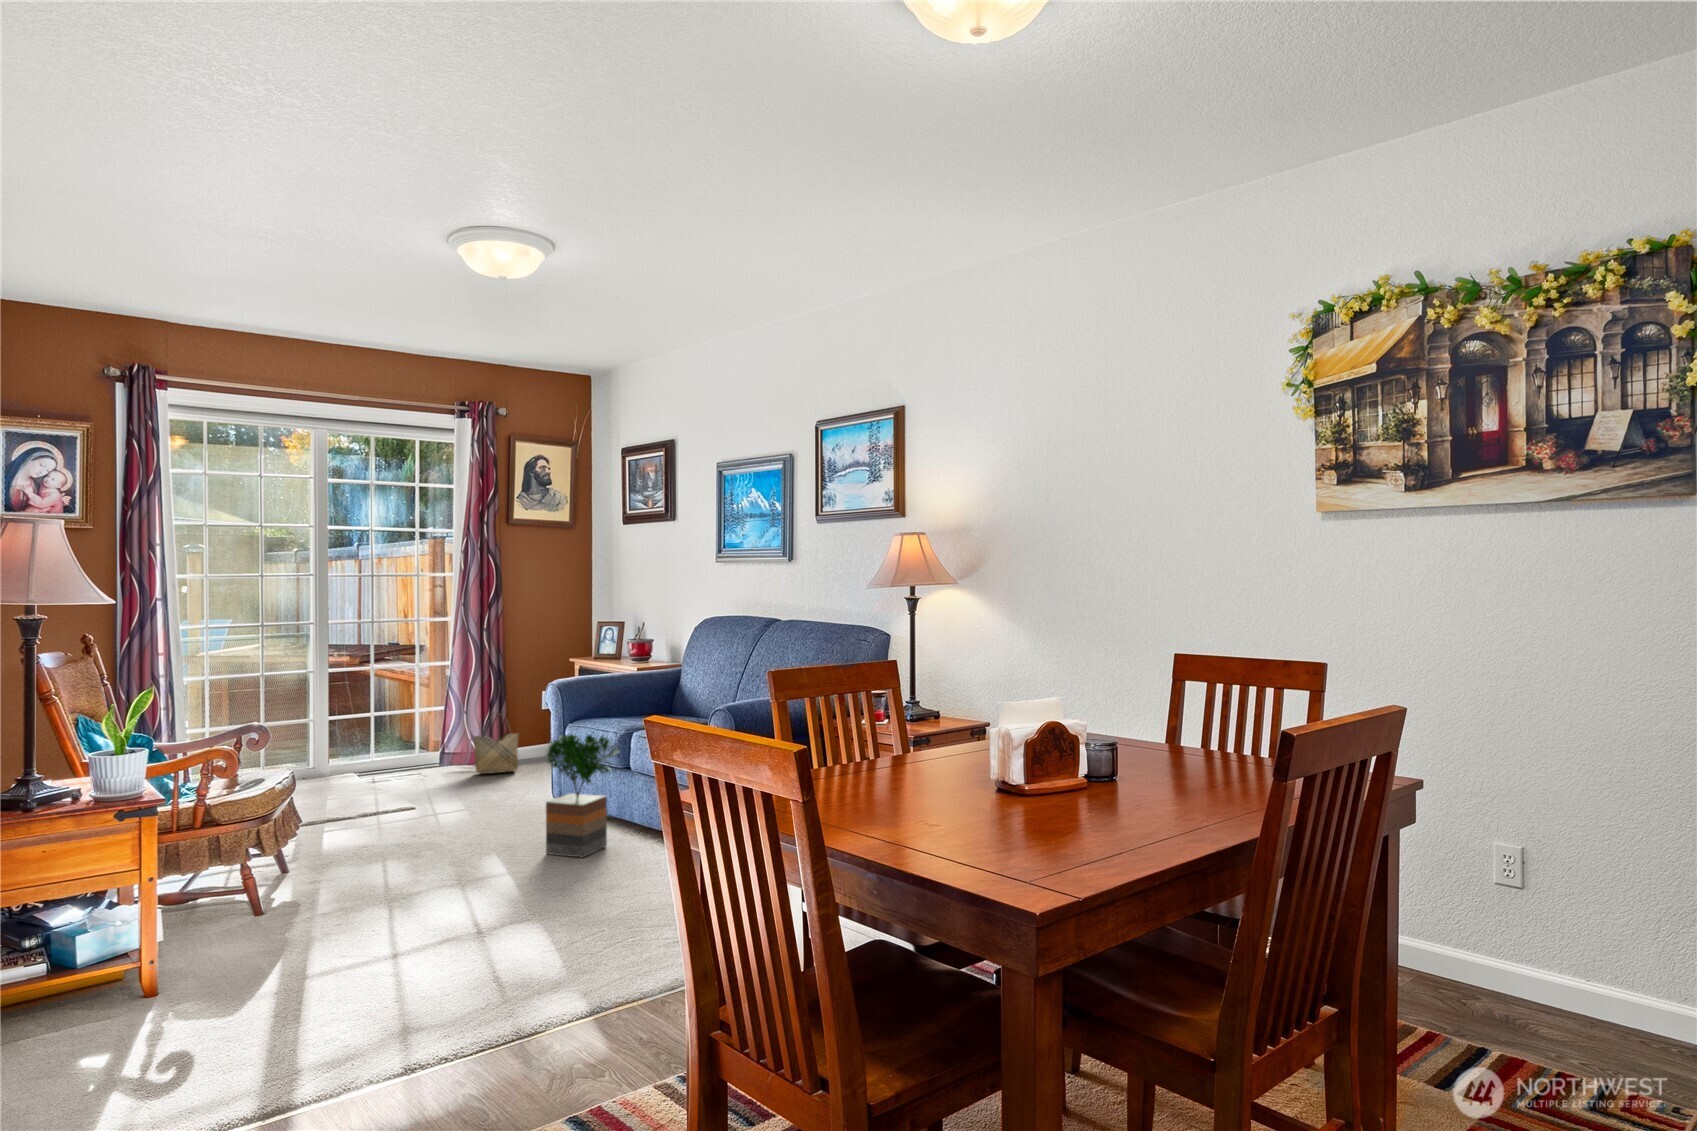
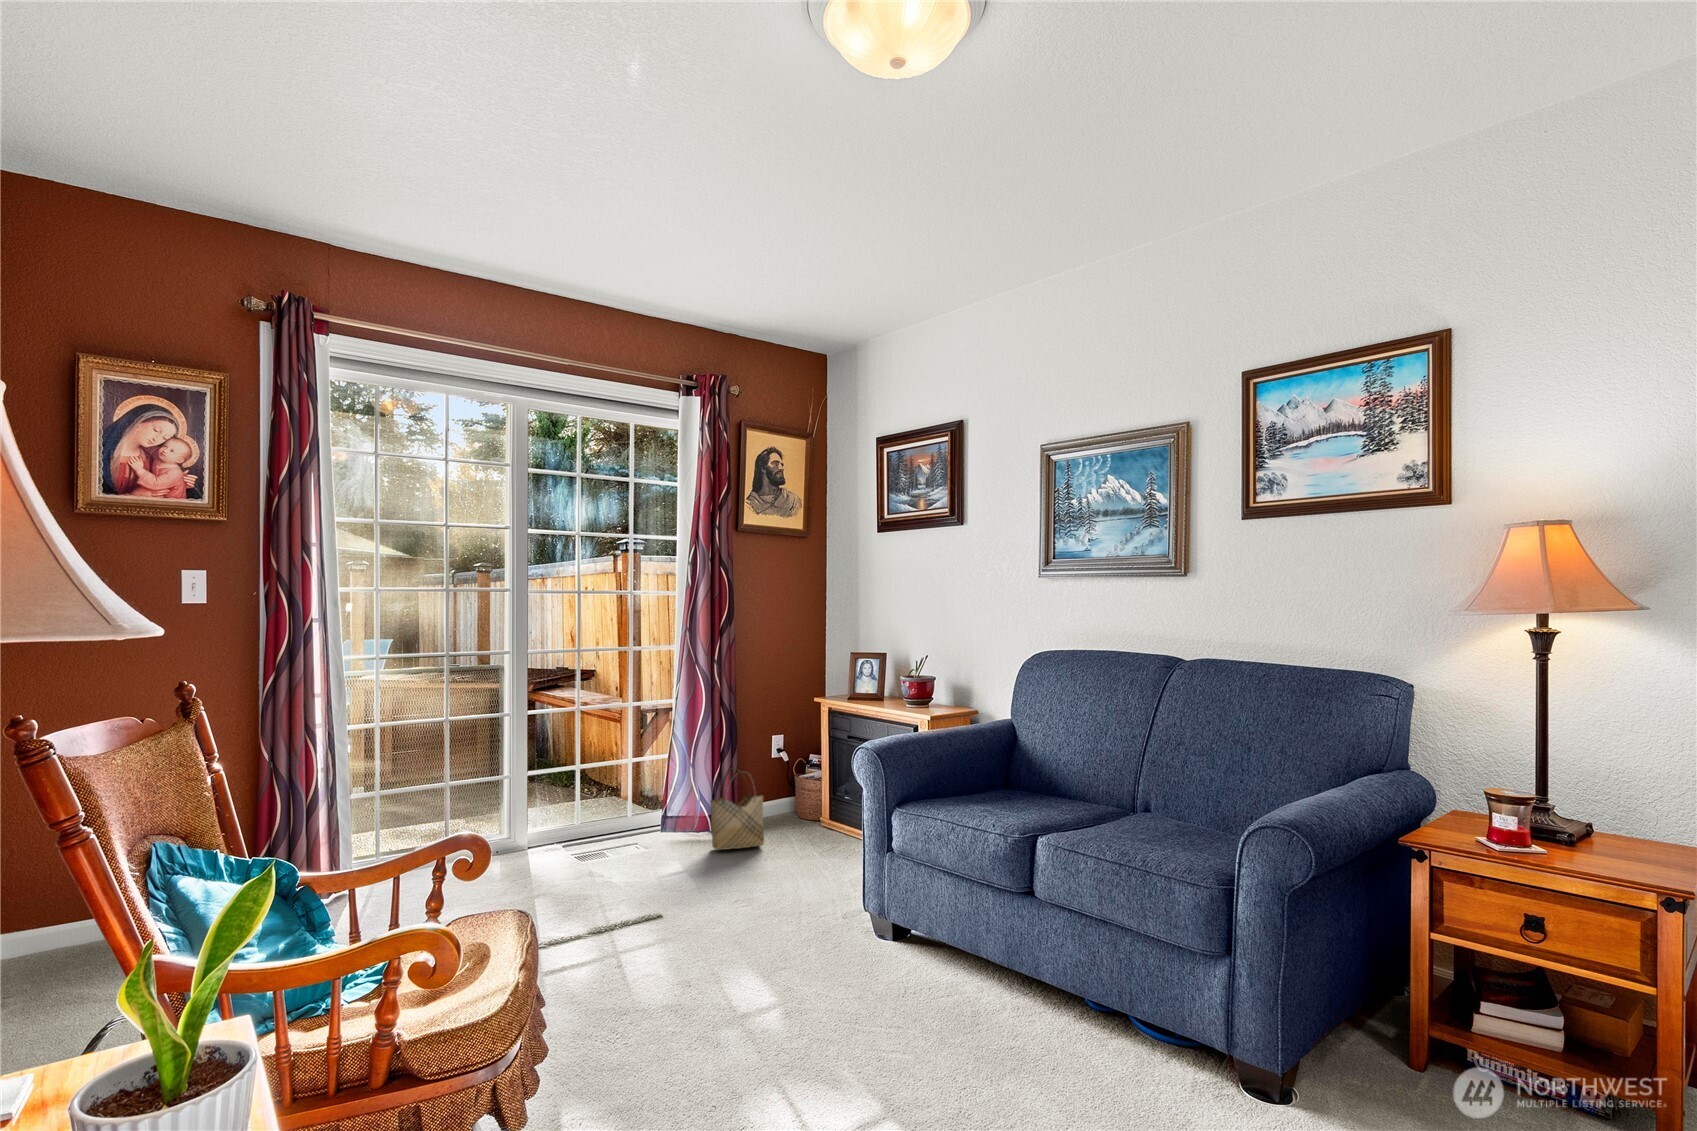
potted tree: present [546,734,618,858] -> none [914,843,1042,1067]

